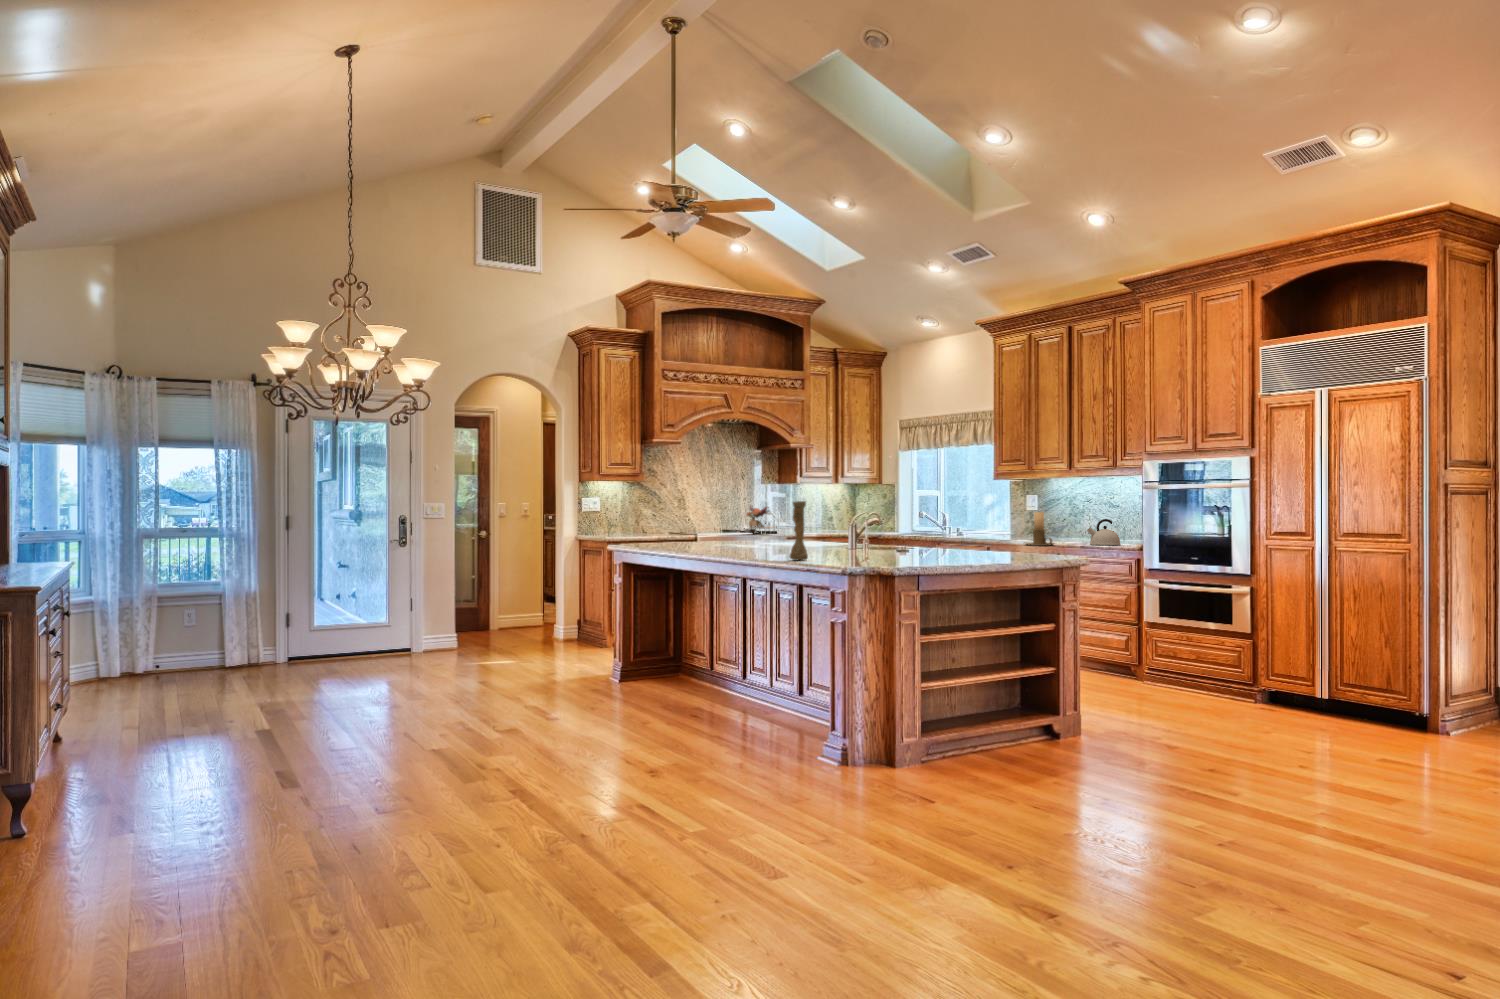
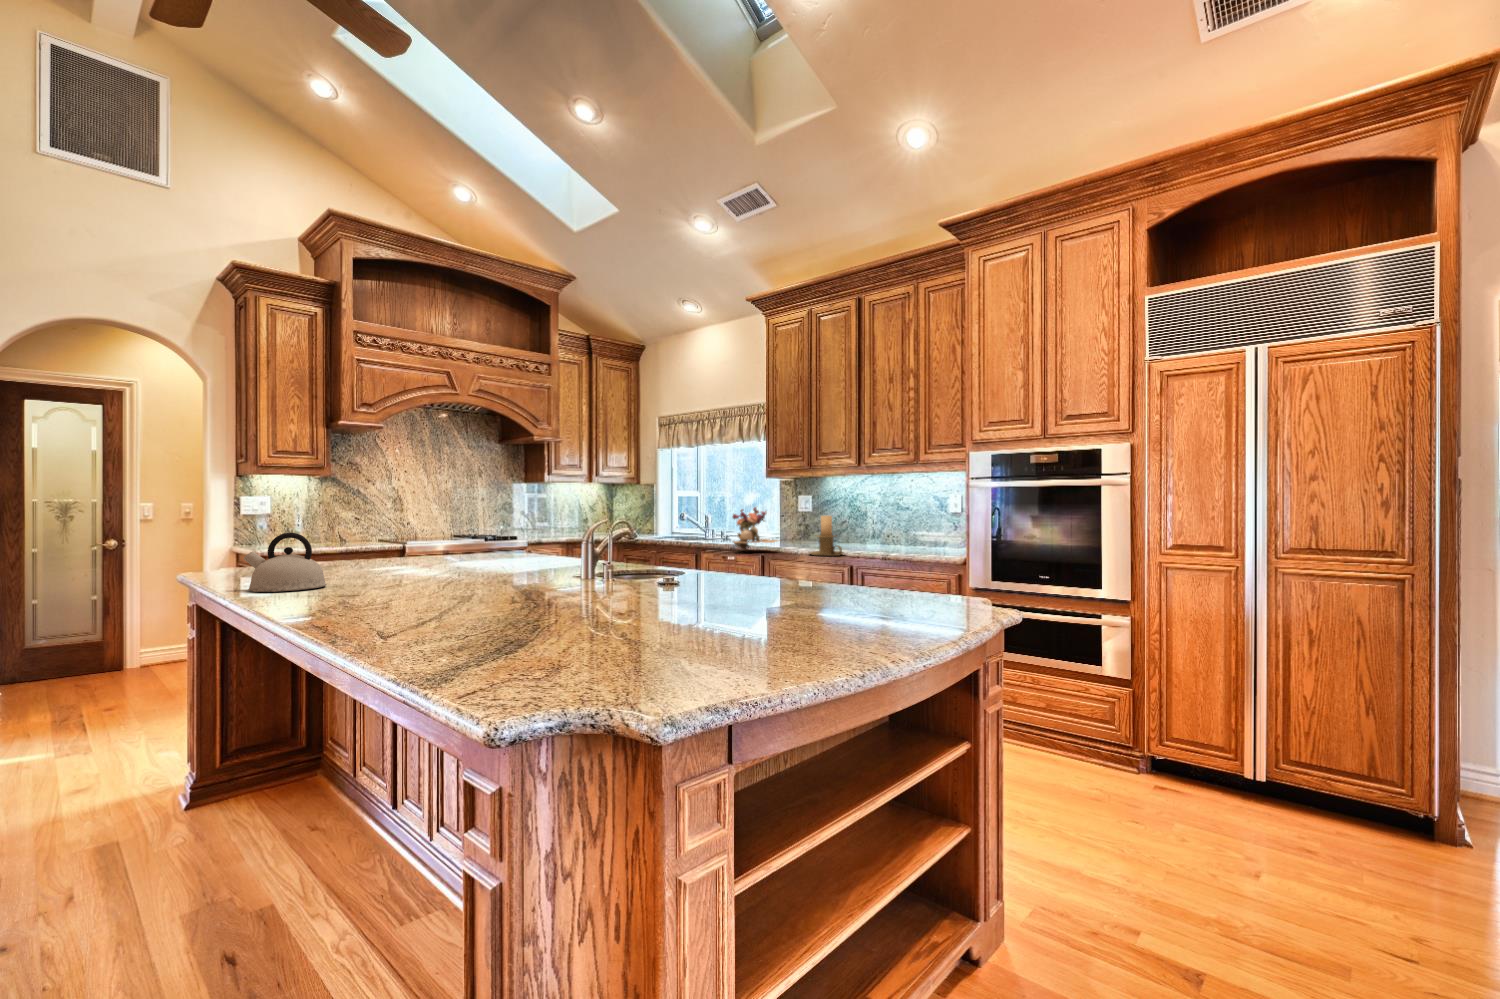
vase: present [790,501,808,560] -> none [358,505,413,670]
flower arrangement: present [744,506,769,534] -> present [732,507,778,550]
kettle: present [1087,519,1121,545] -> present [244,533,327,592]

